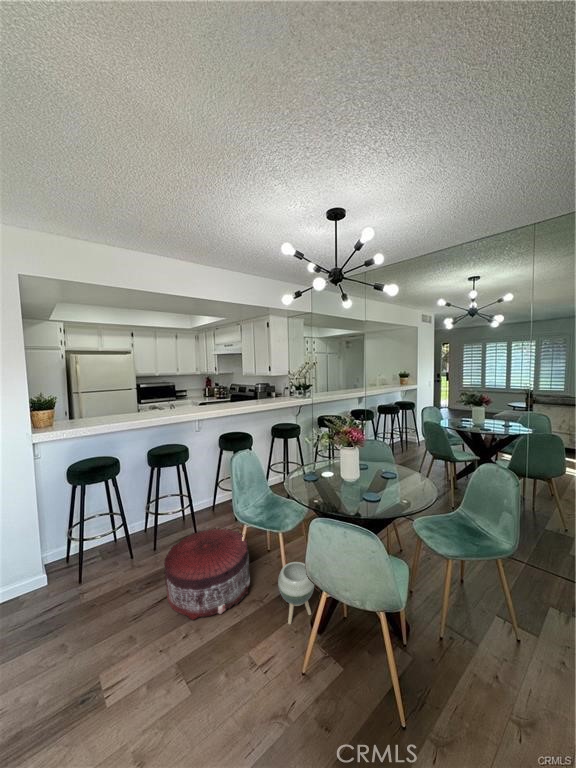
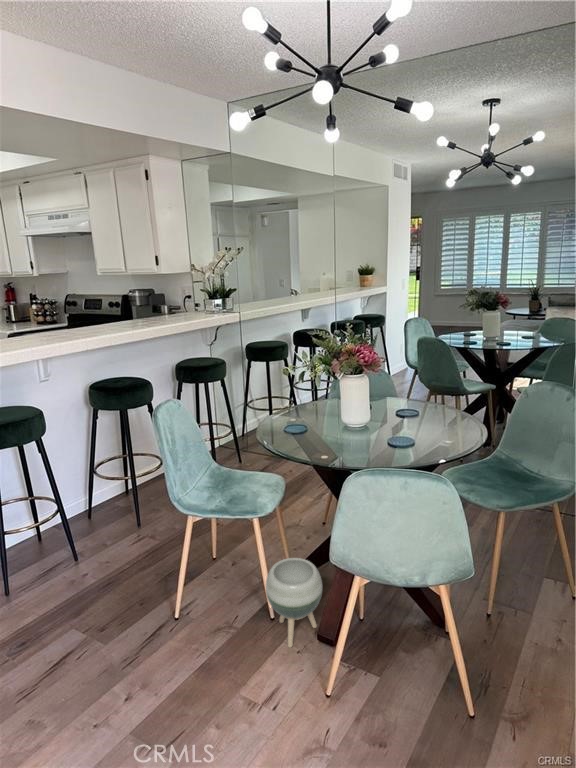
pouf: present [164,528,250,620] -> none [53,533,211,682]

